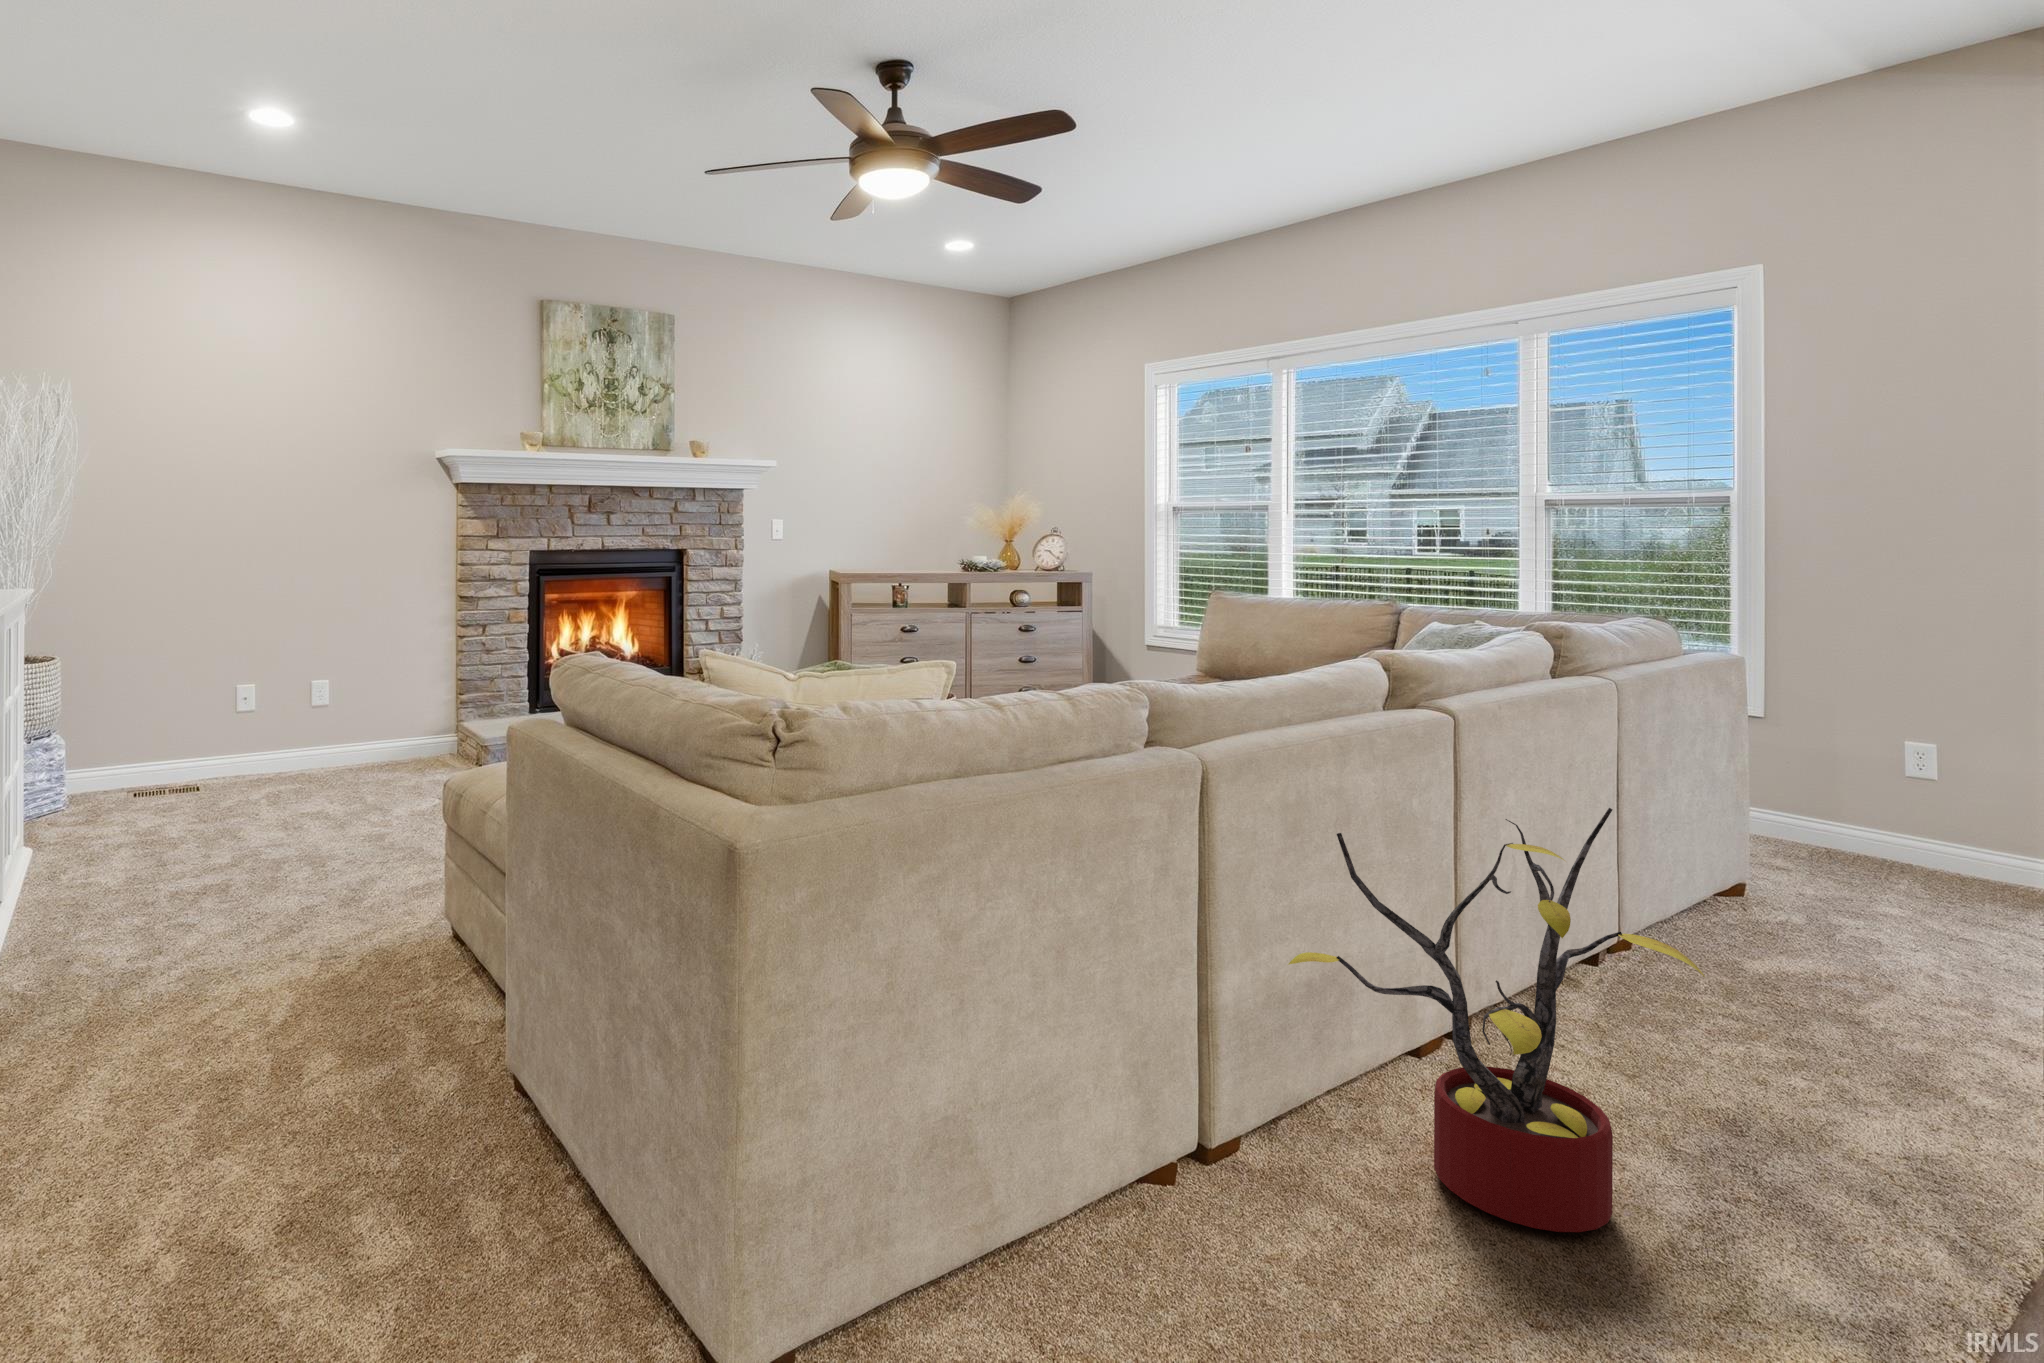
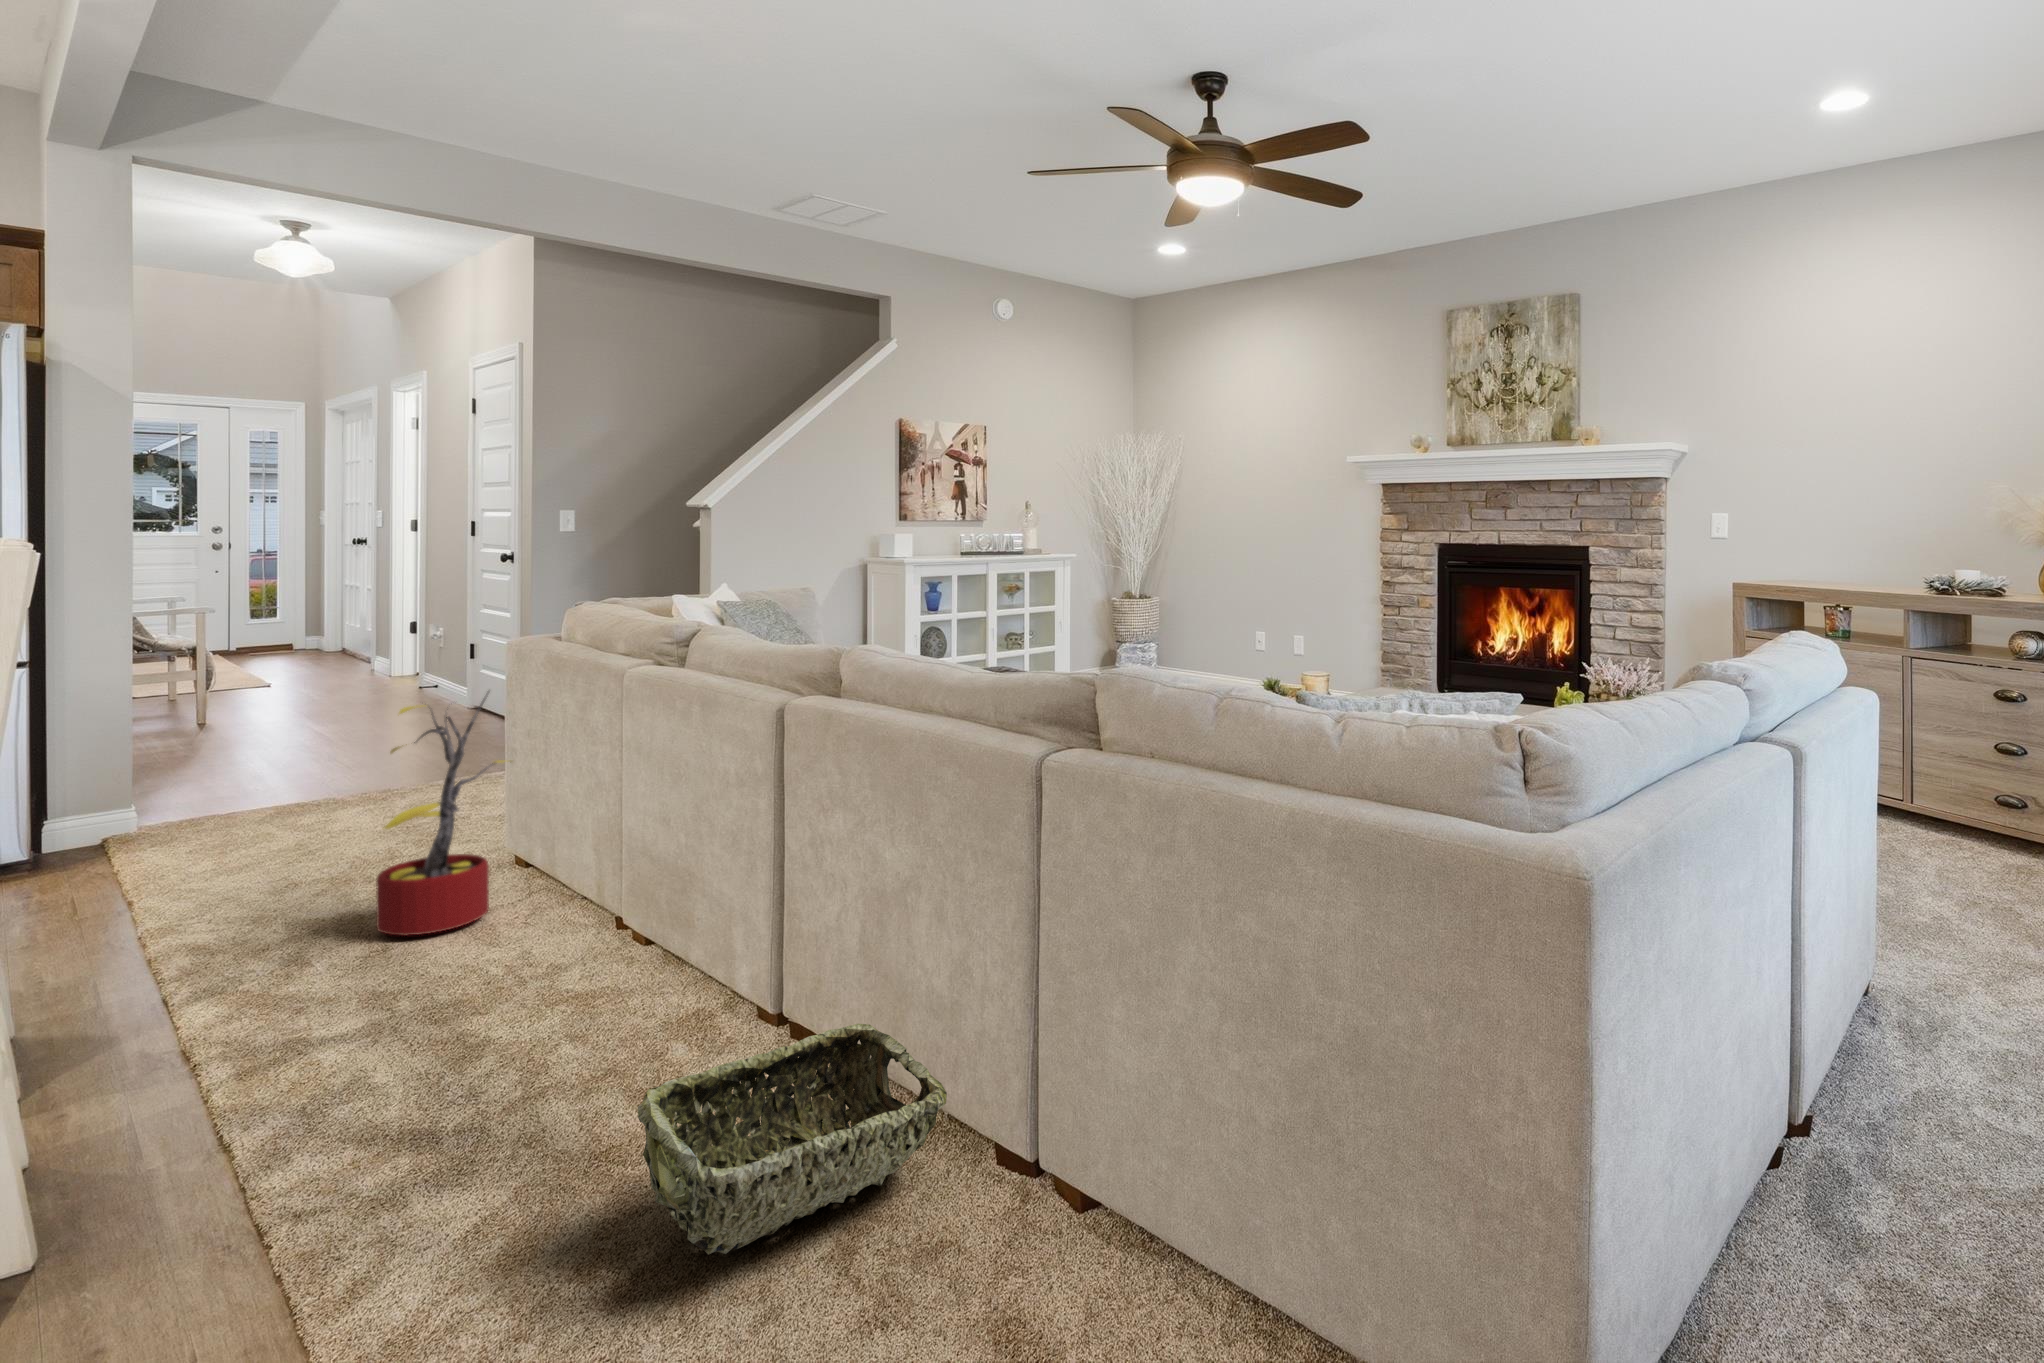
woven basket: none [1682,856,1902,950] -> present [638,1024,947,1254]

